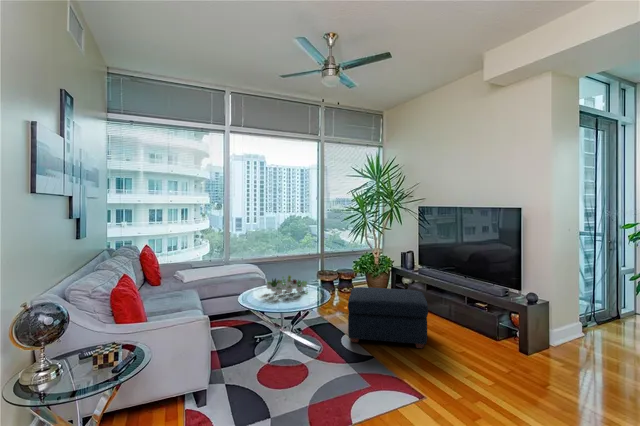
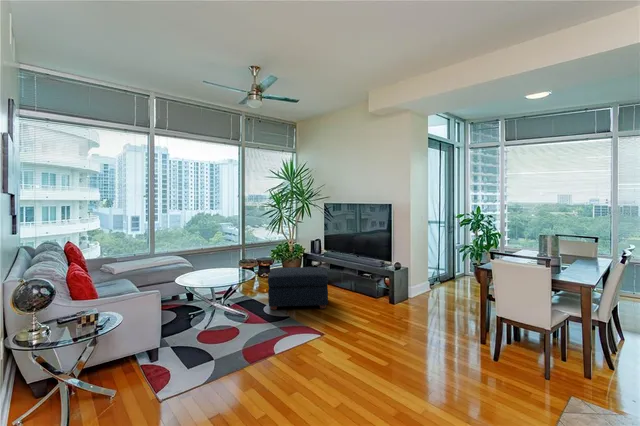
succulent plant: present [266,275,307,294] -> none [199,260,235,277]

